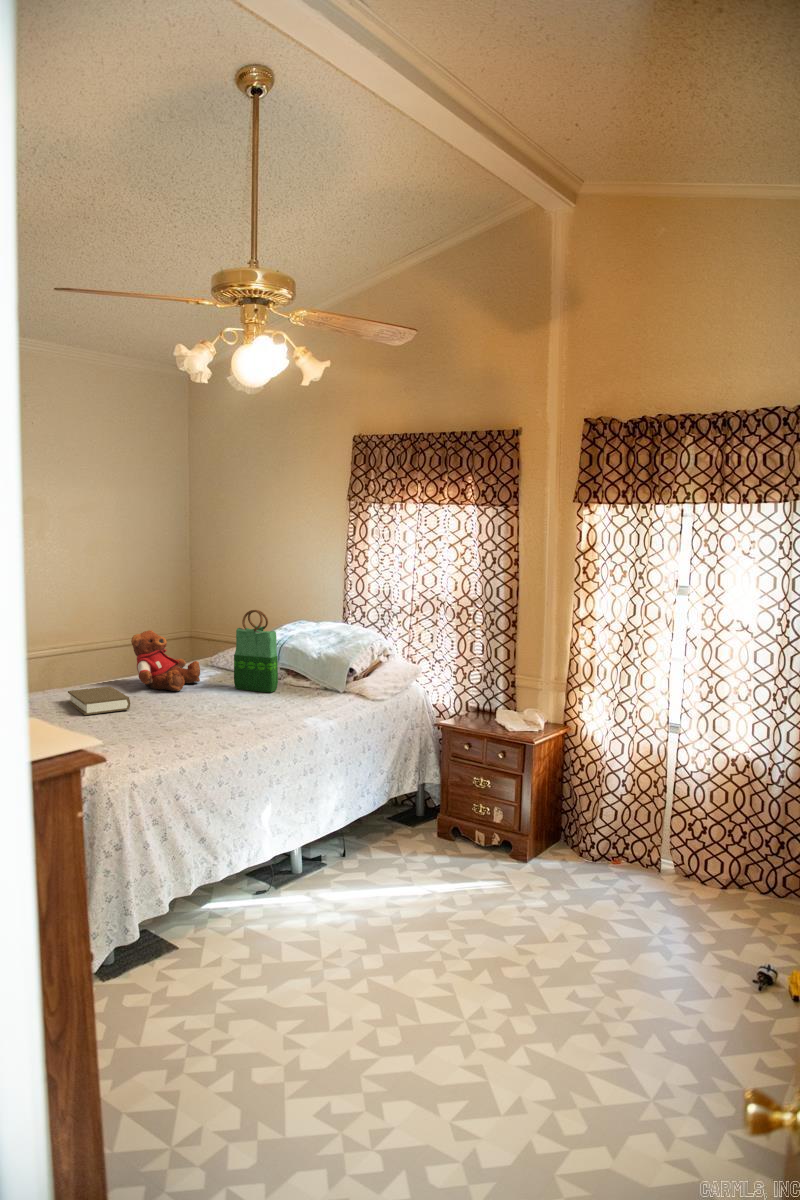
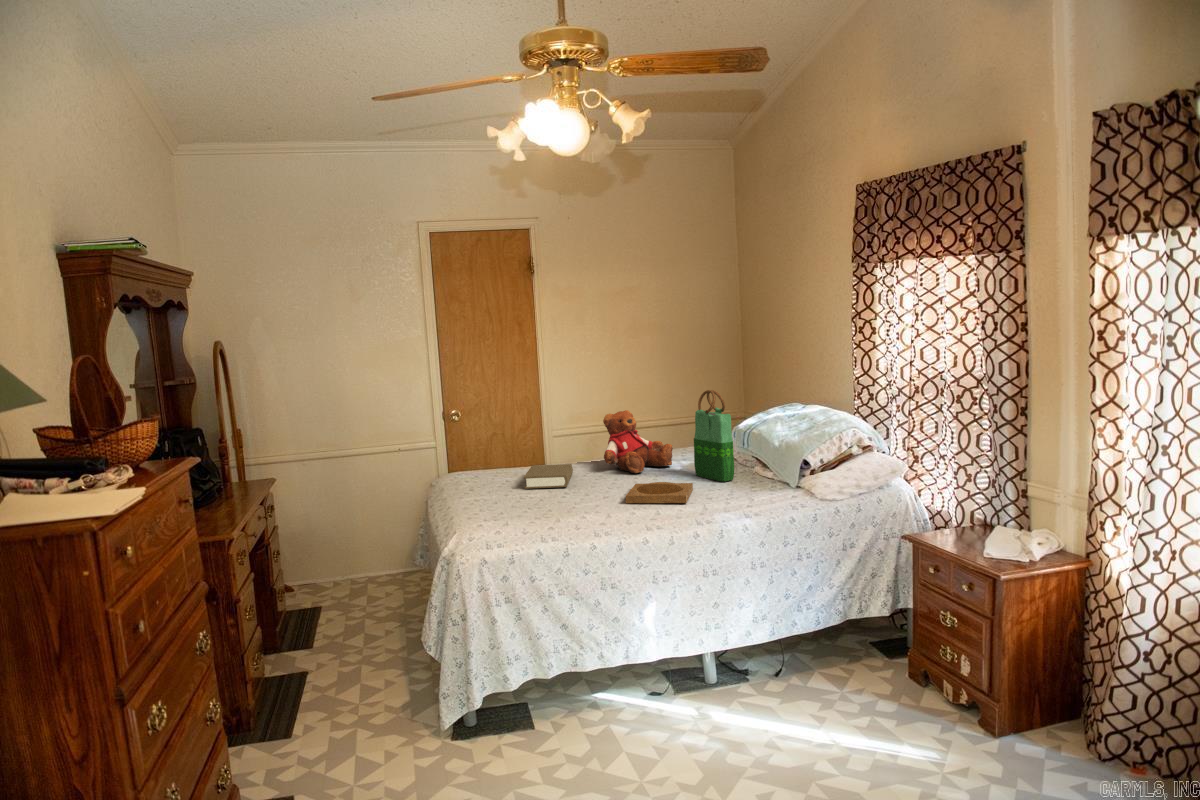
tray: none [202,696,271,719] -> present [626,482,693,503]

